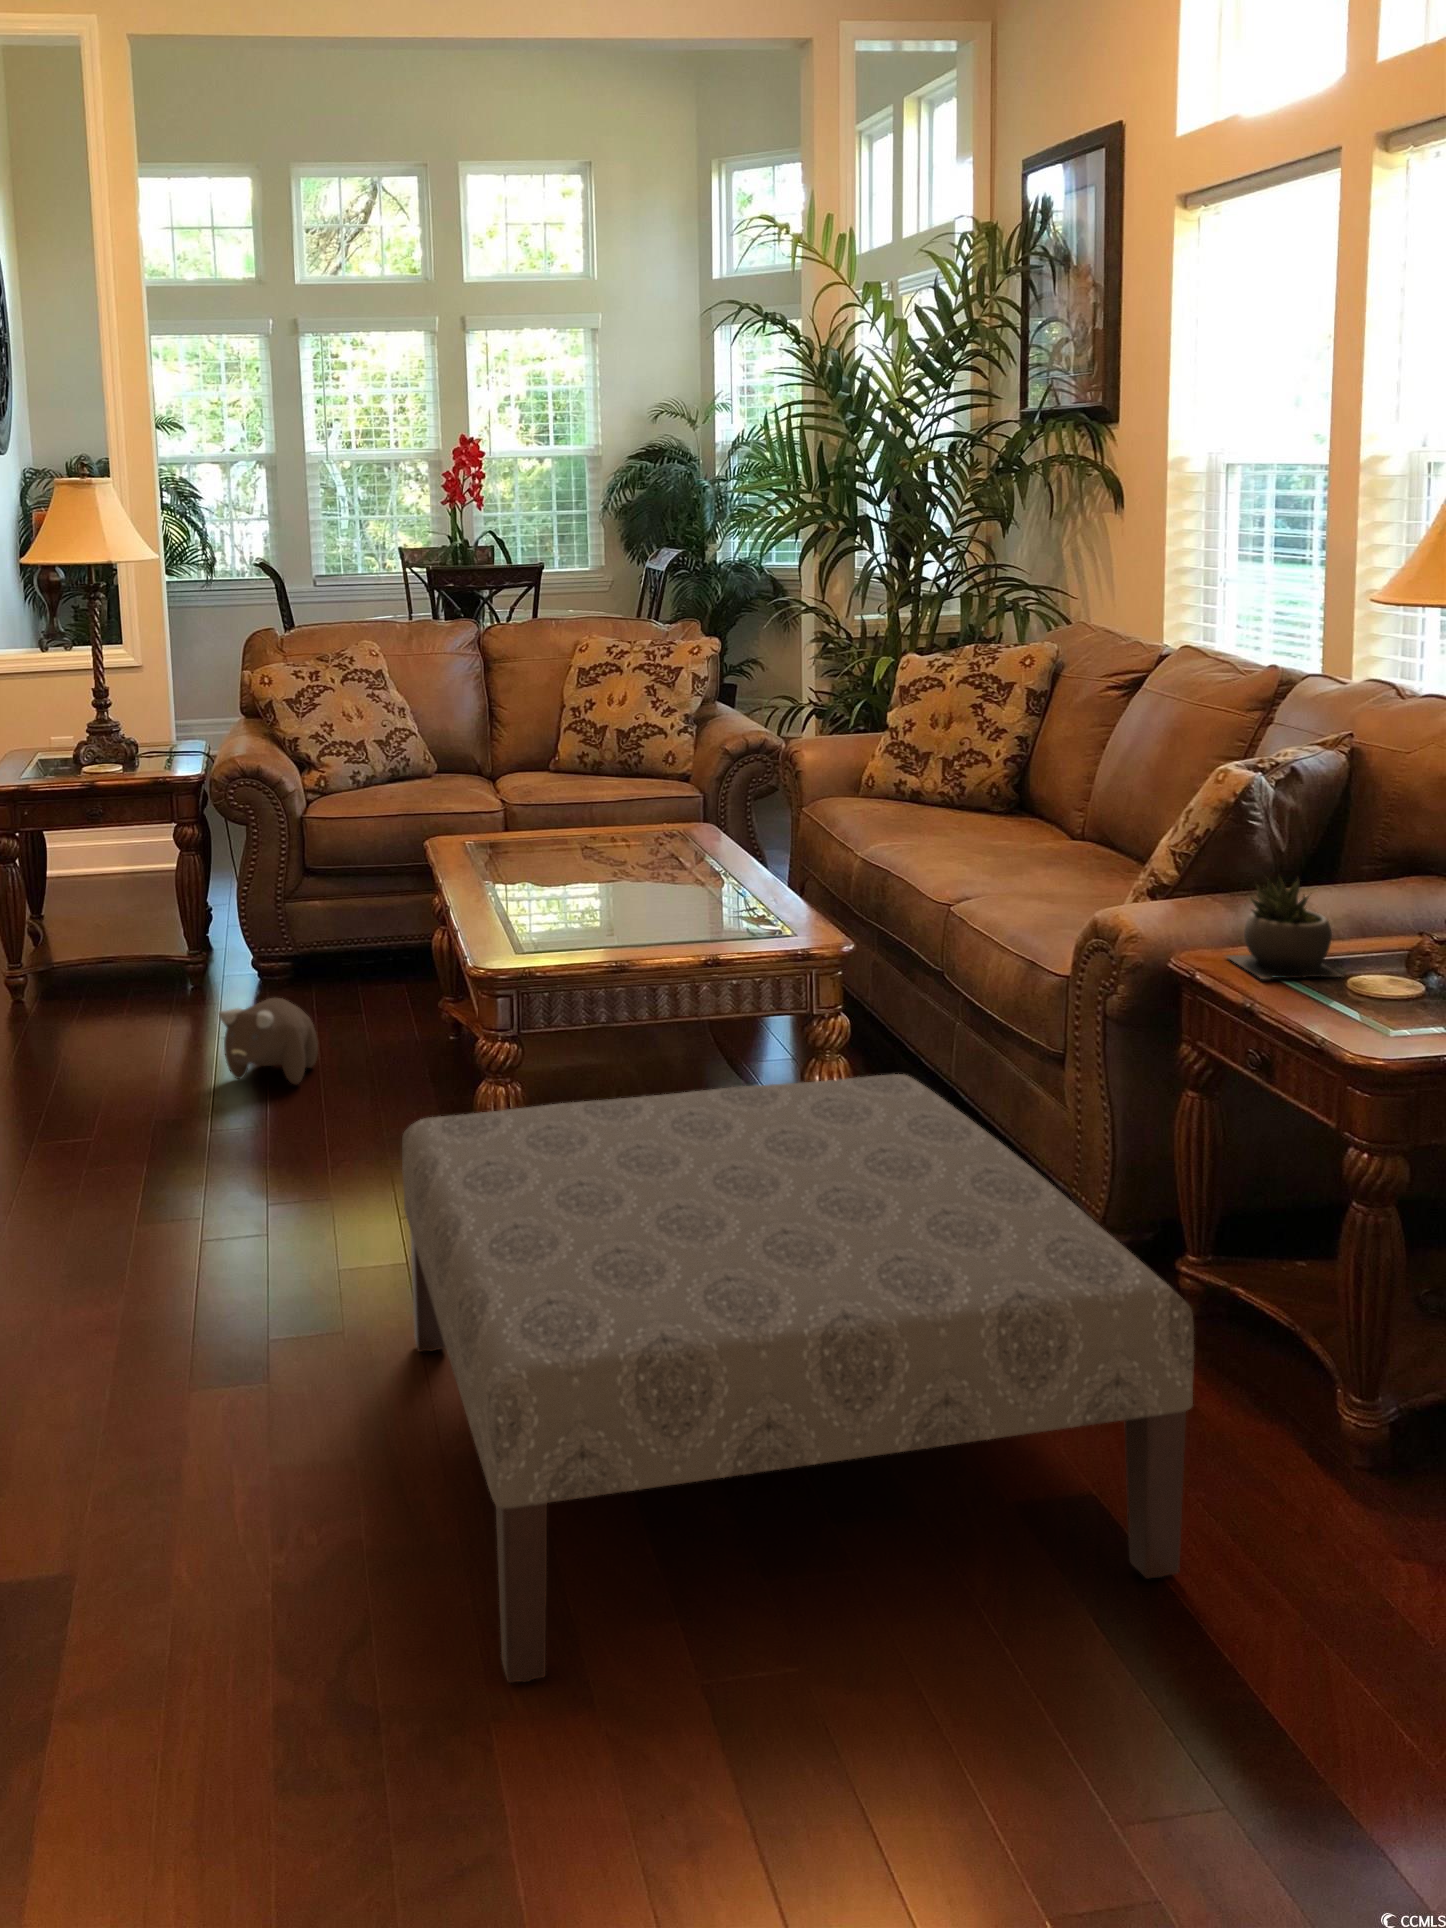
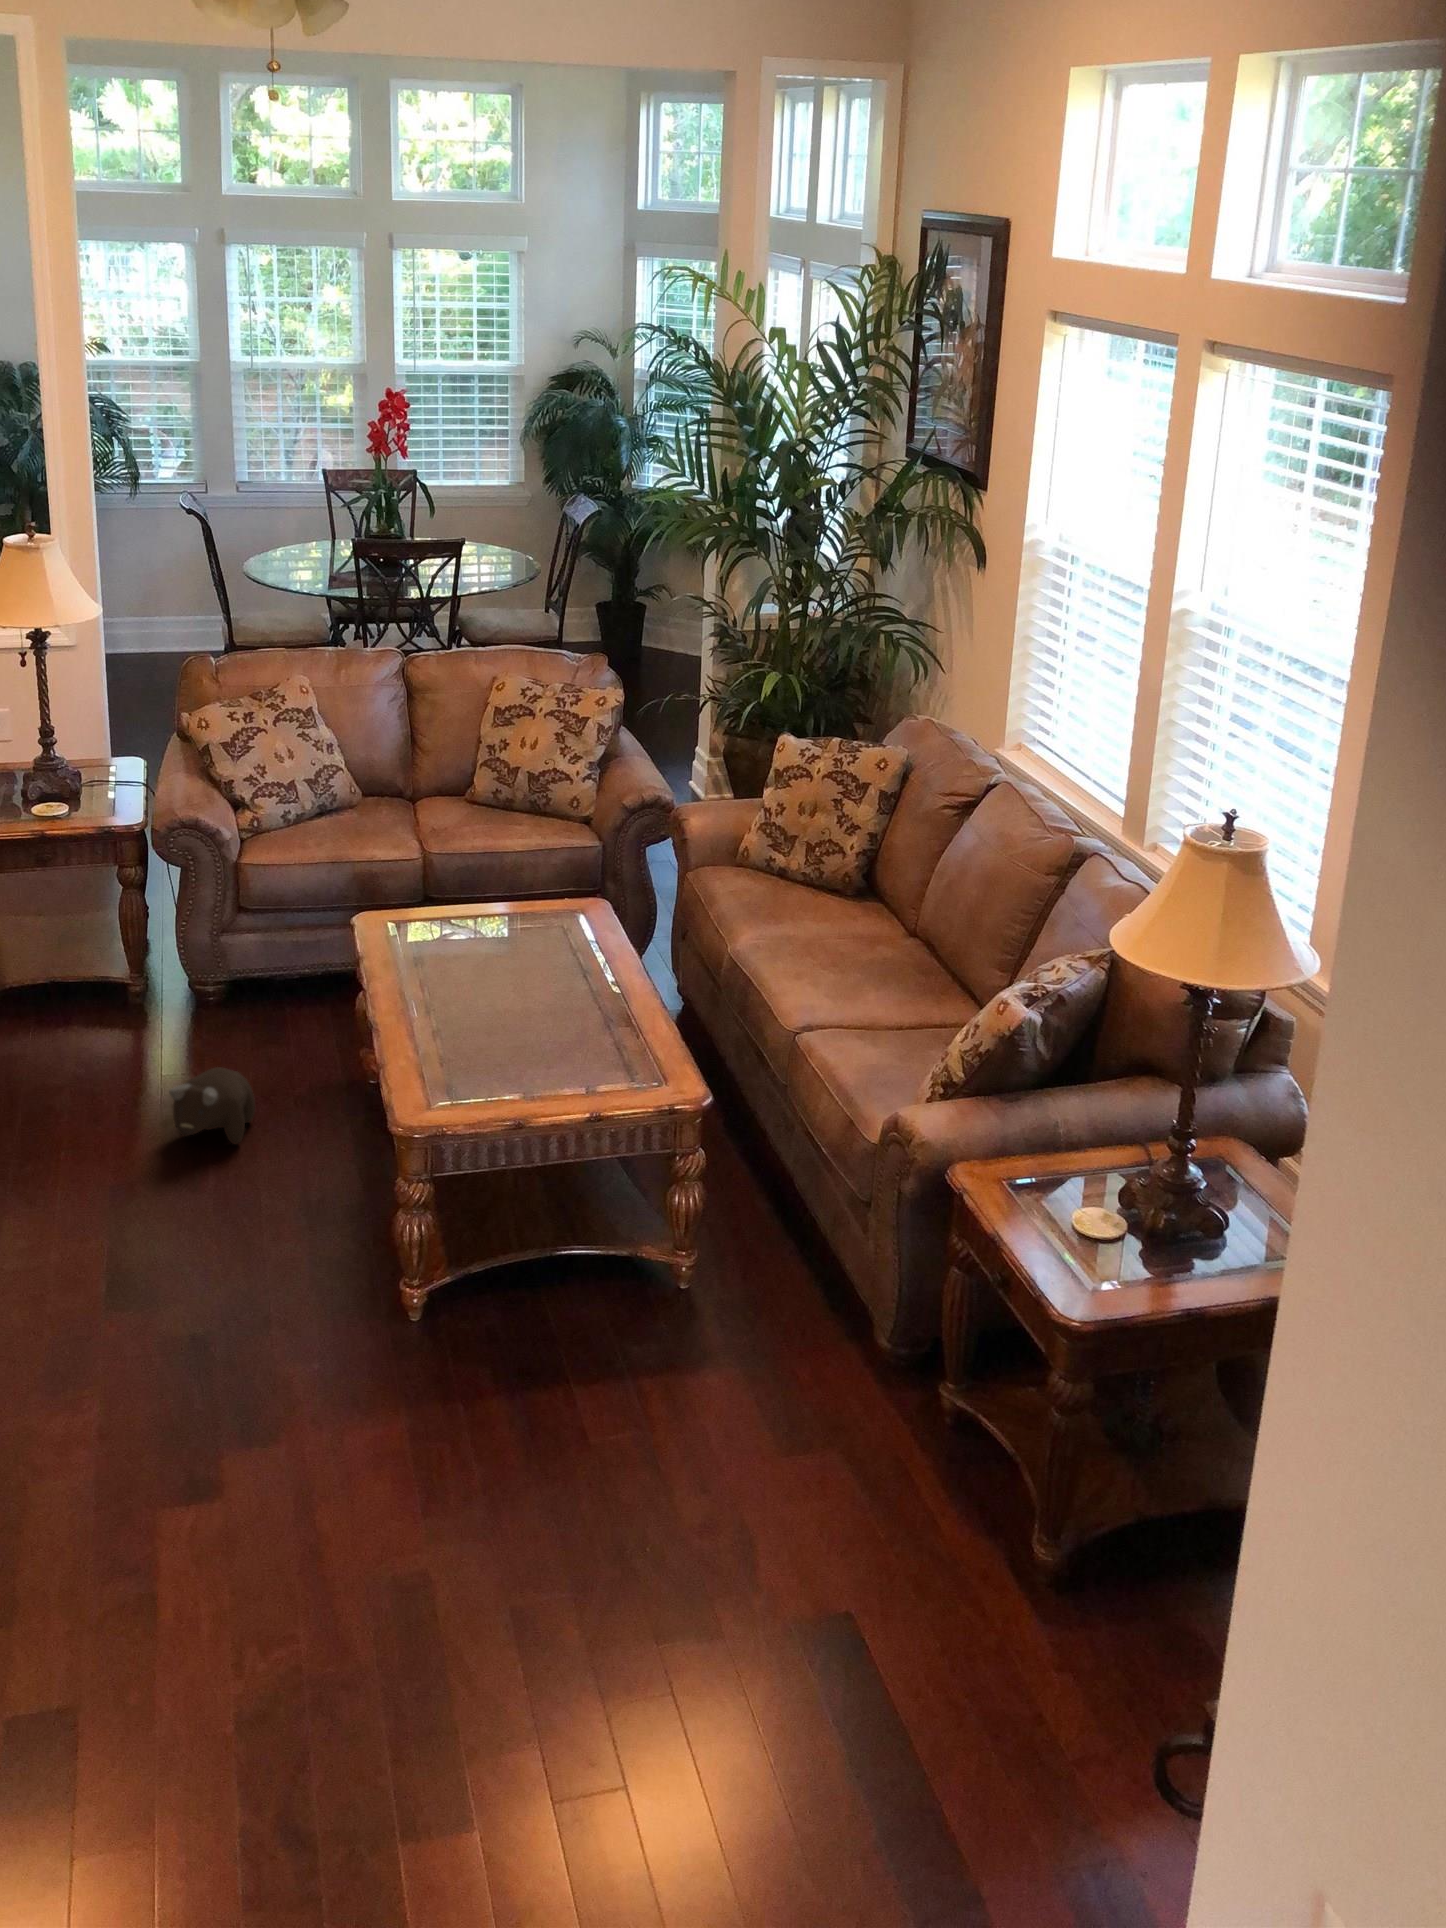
succulent plant: present [1226,877,1344,979] -> none [989,1114,1074,1200]
ottoman: present [402,1074,1194,1683] -> none [336,1242,918,1797]

